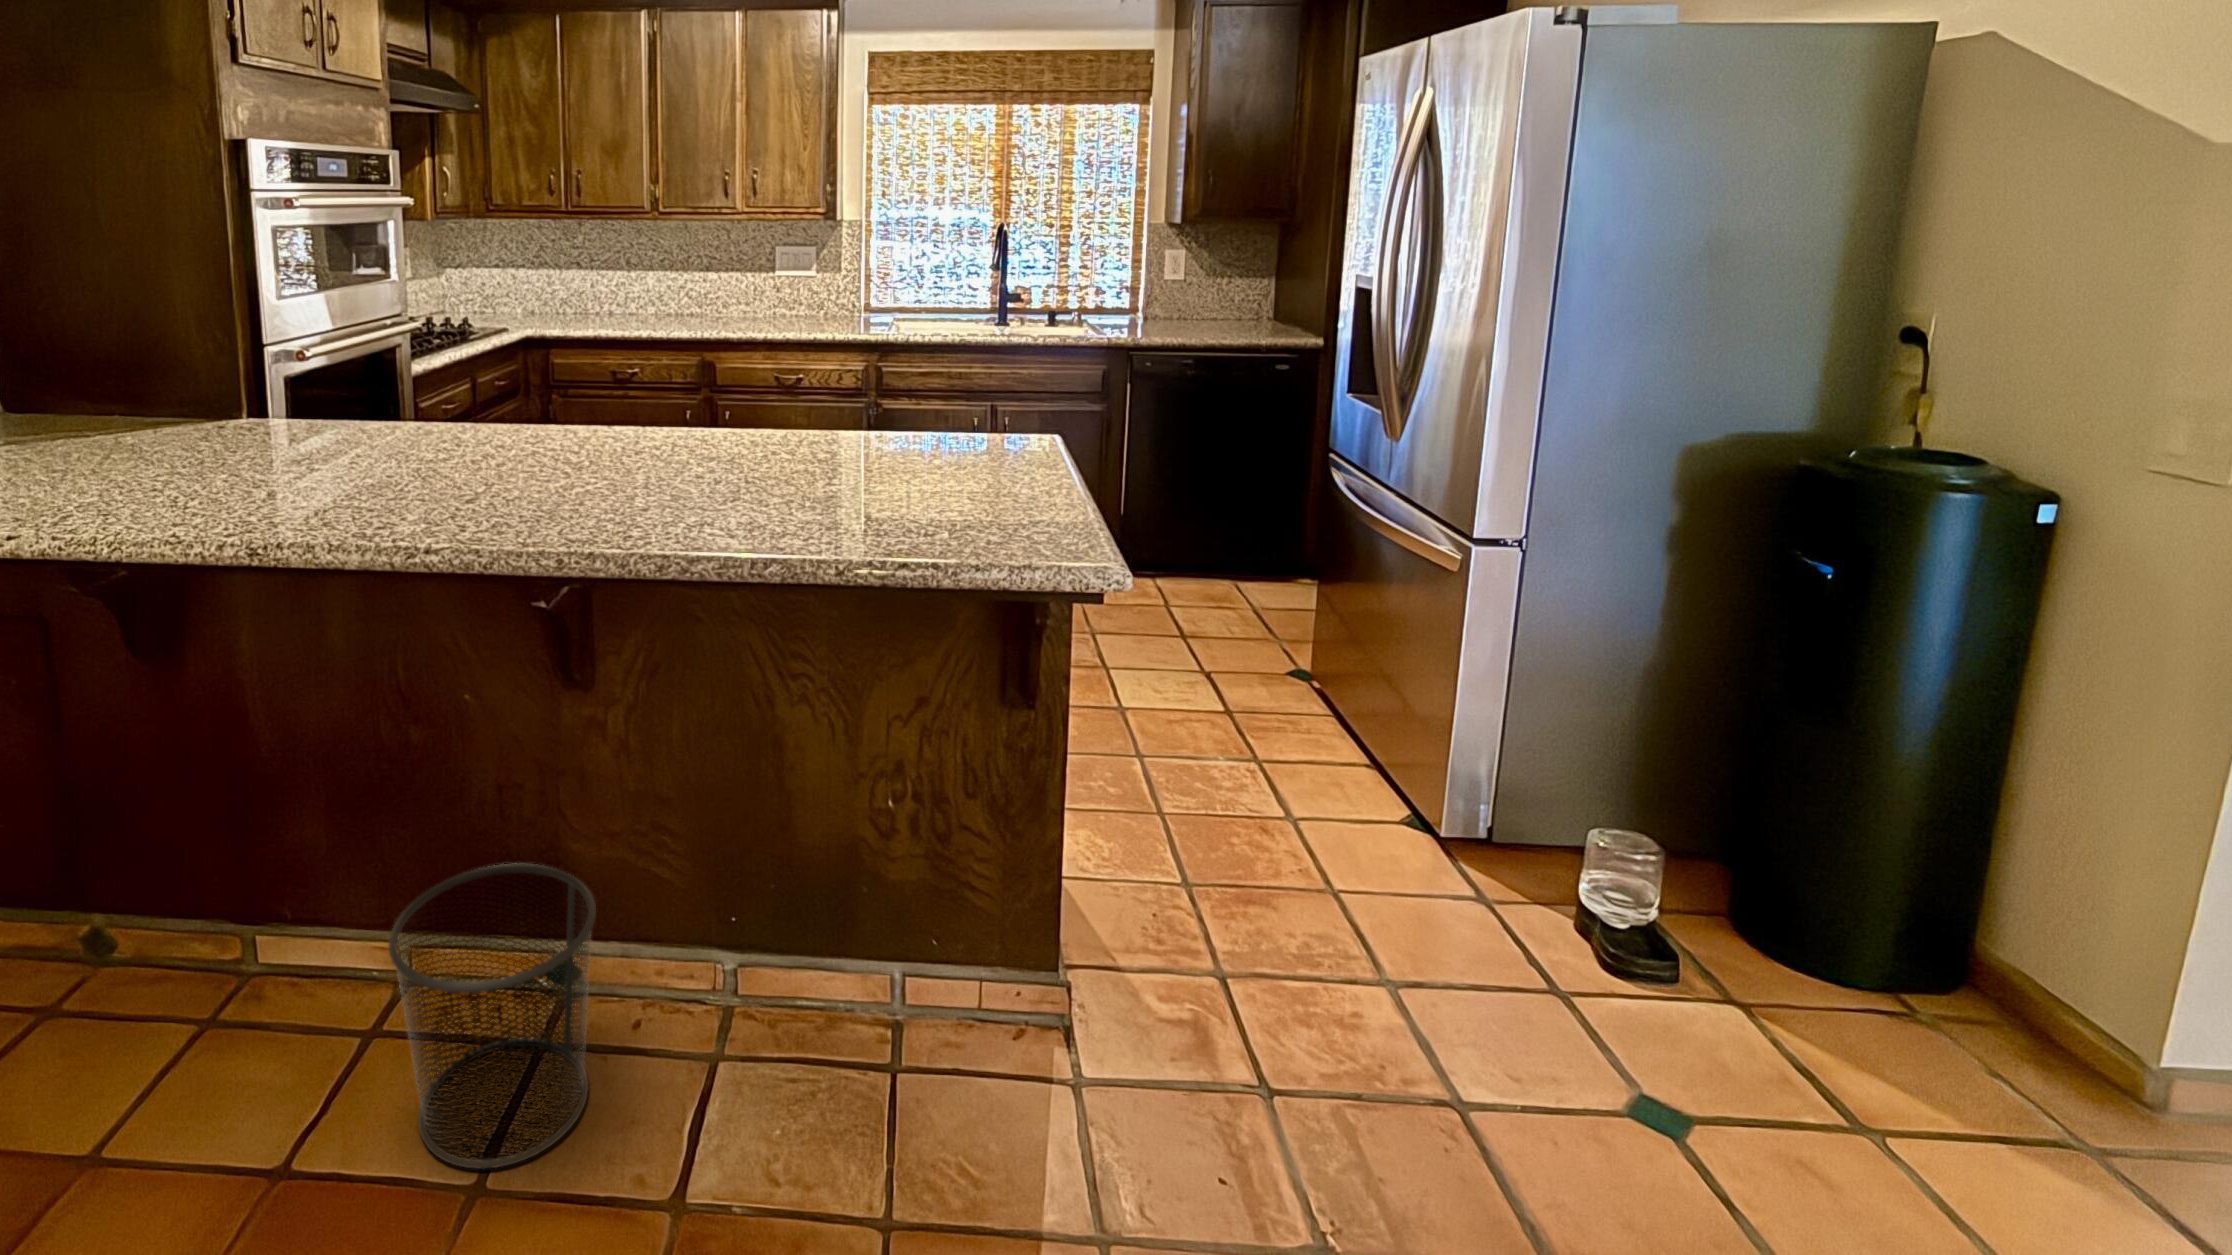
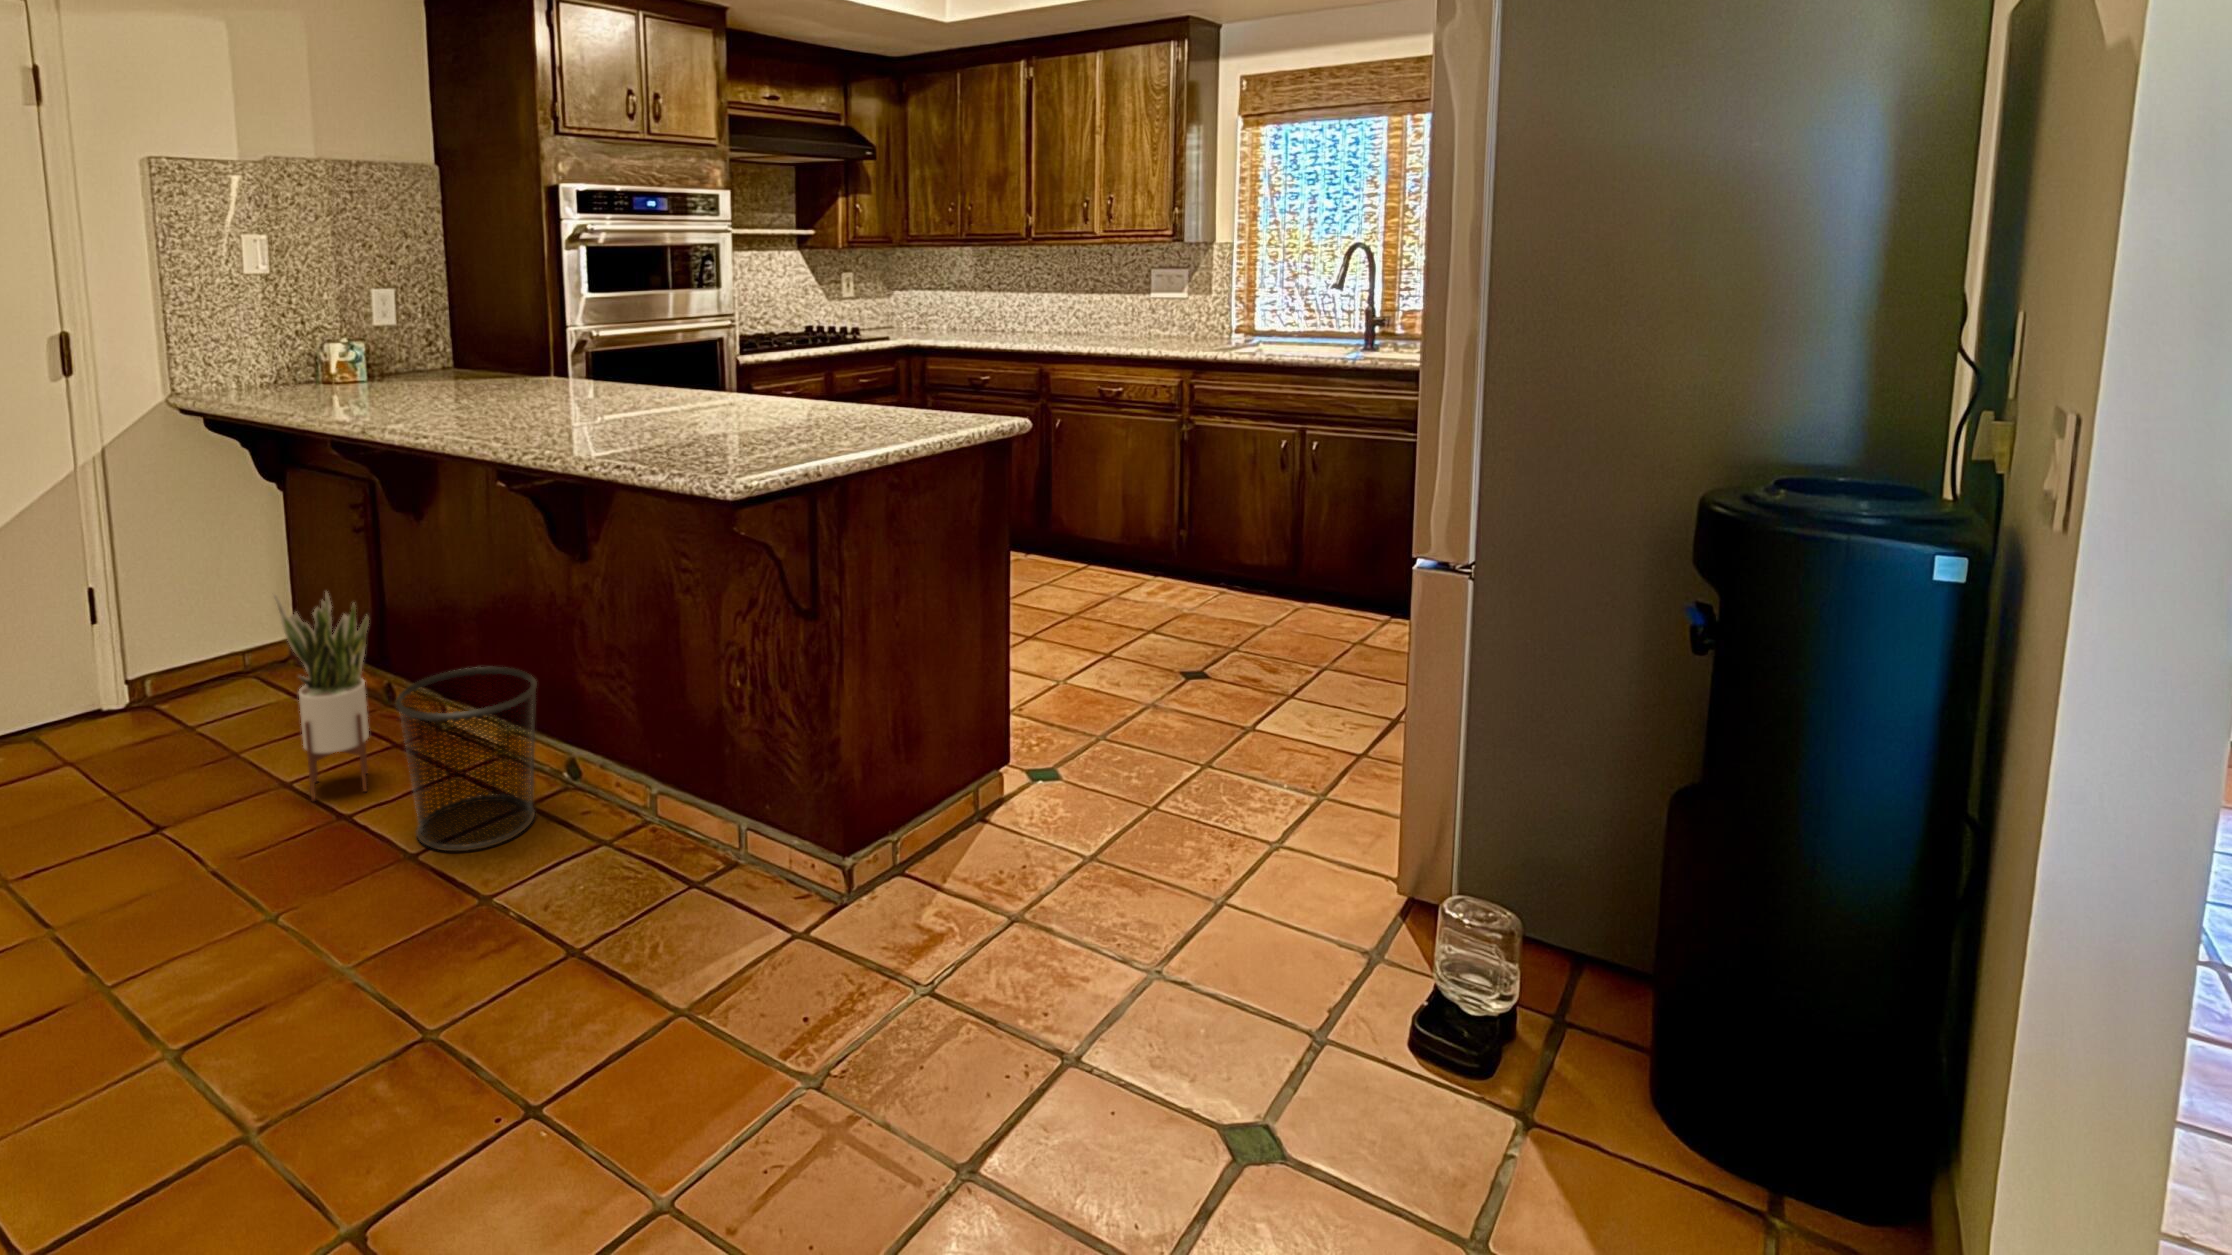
potted plant: none [57,832,253,1177] -> present [274,592,369,801]

